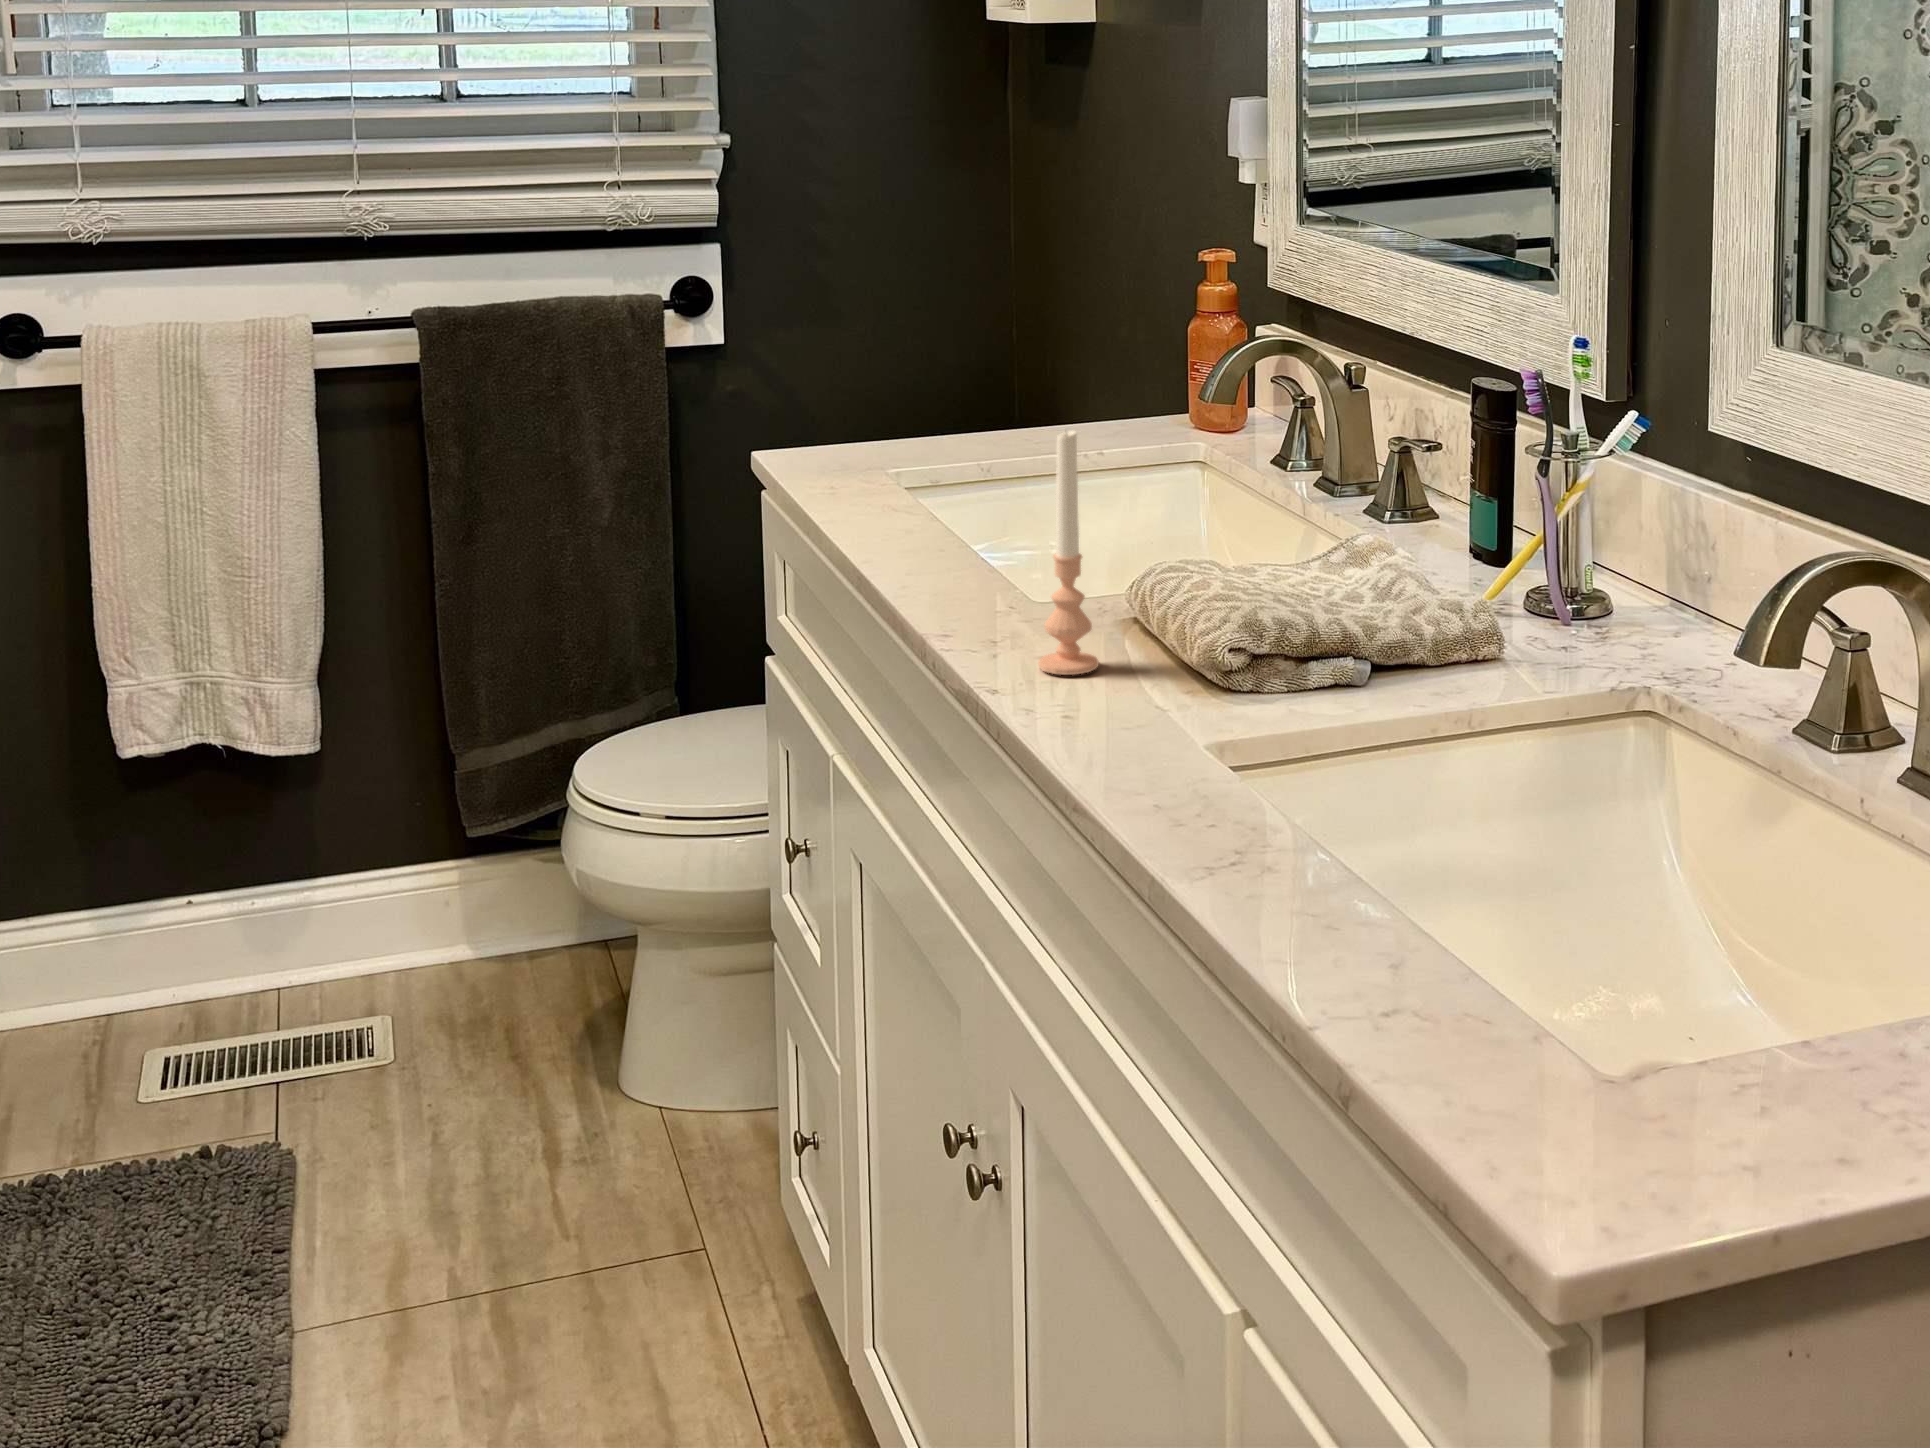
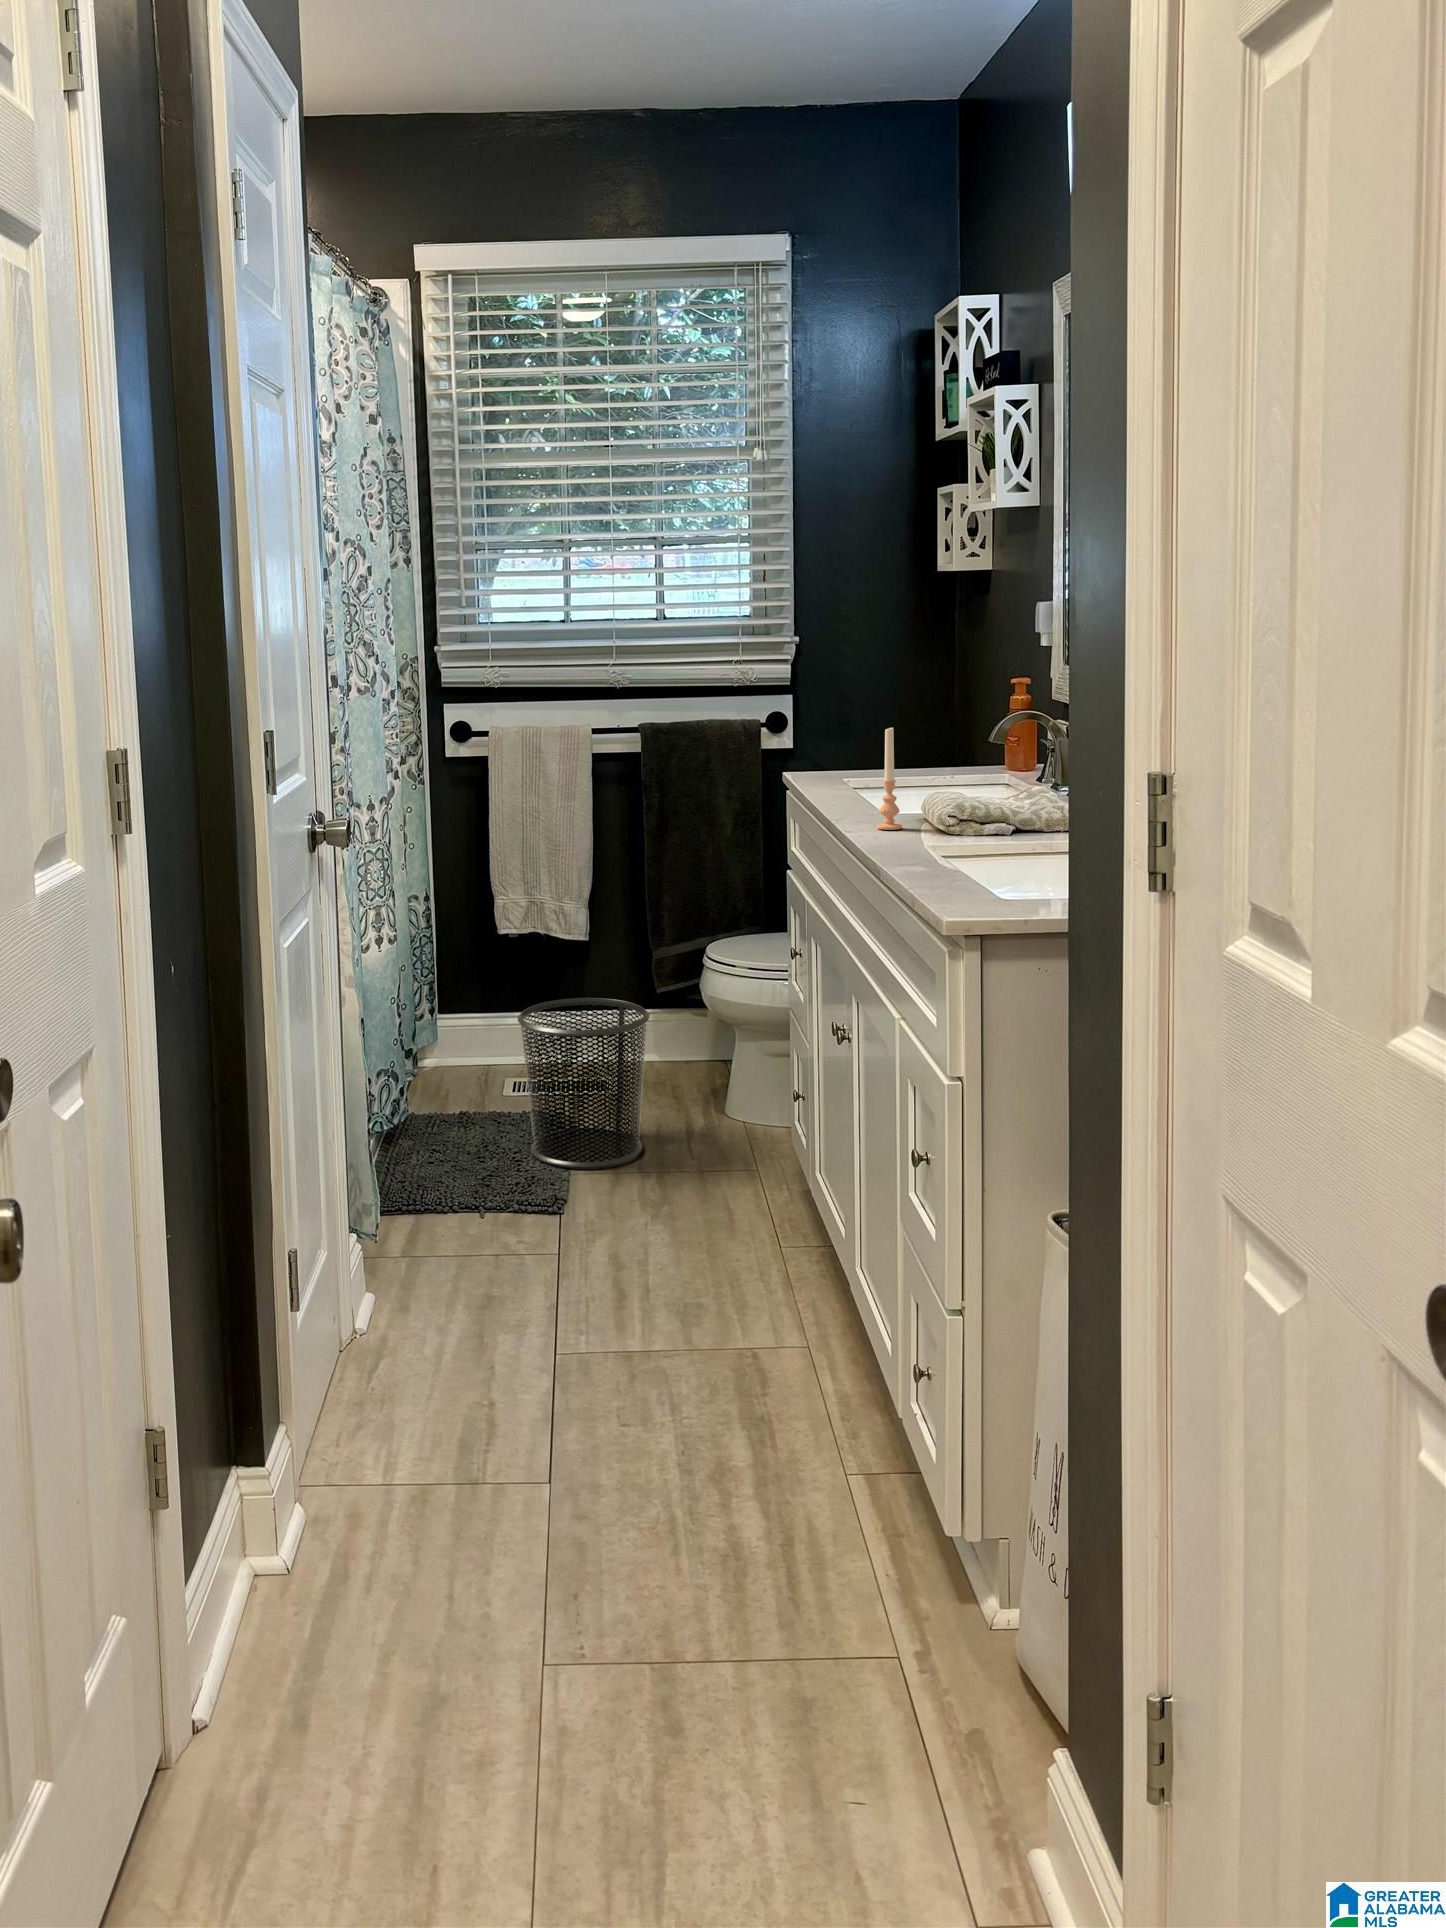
waste bin: none [156,907,456,1304] -> present [518,998,650,1169]

